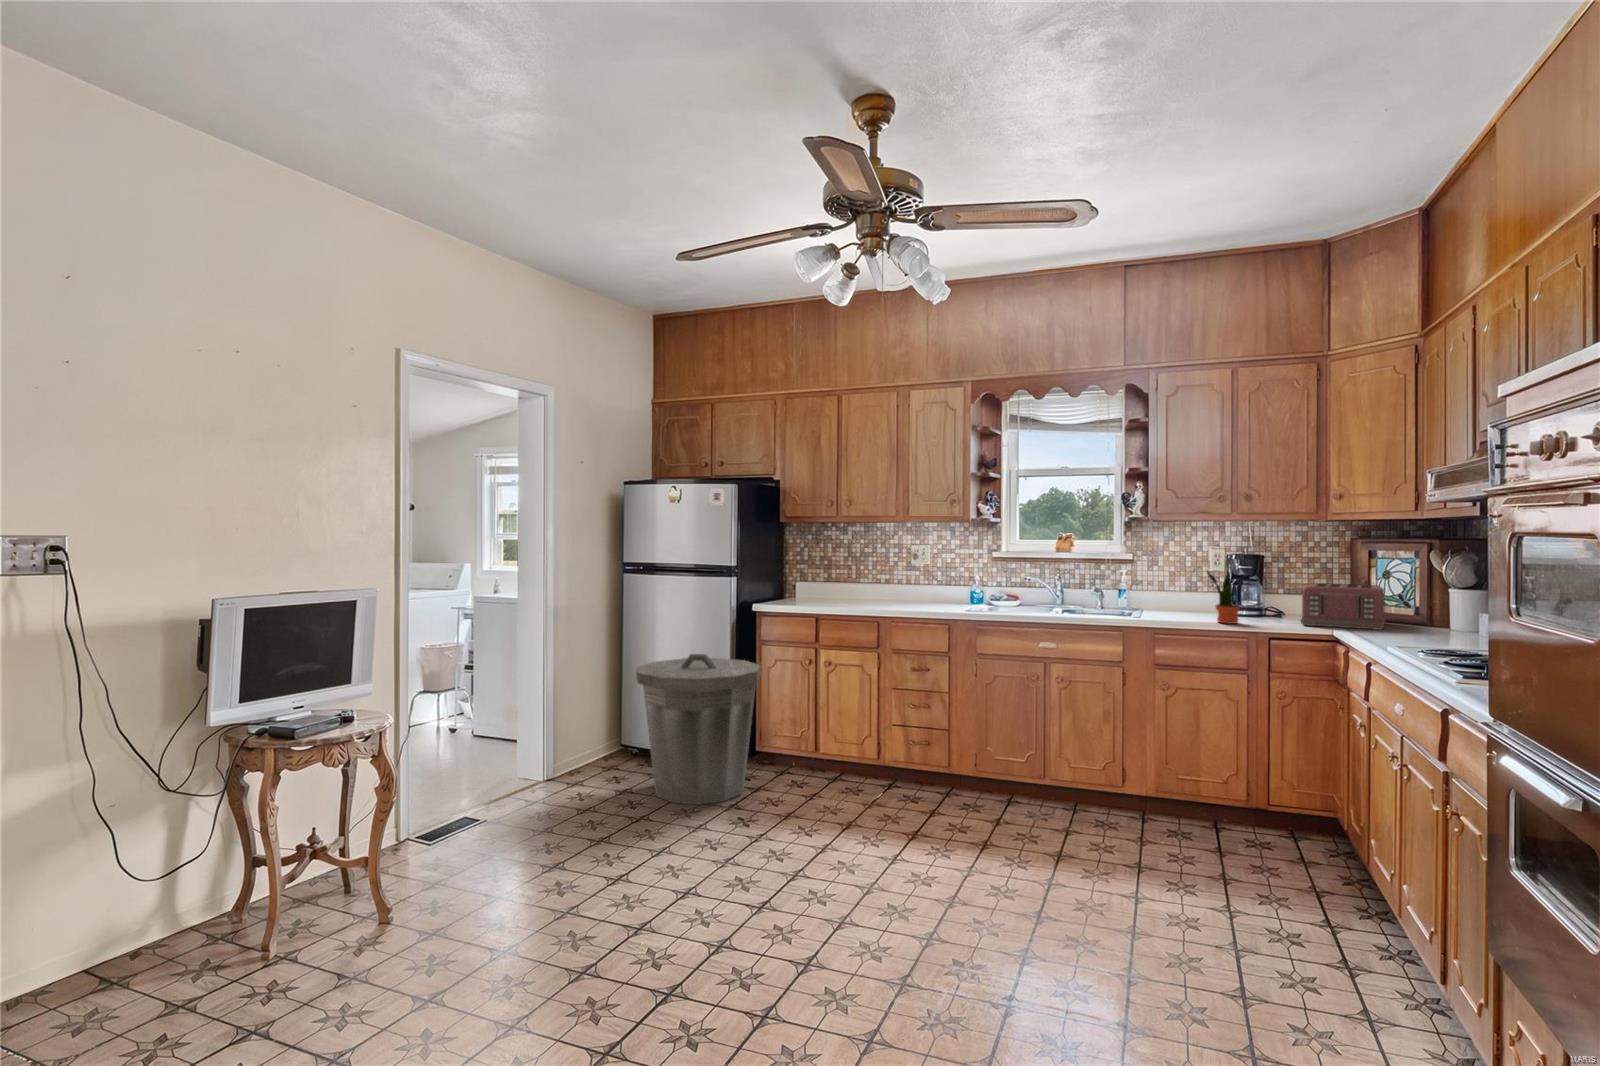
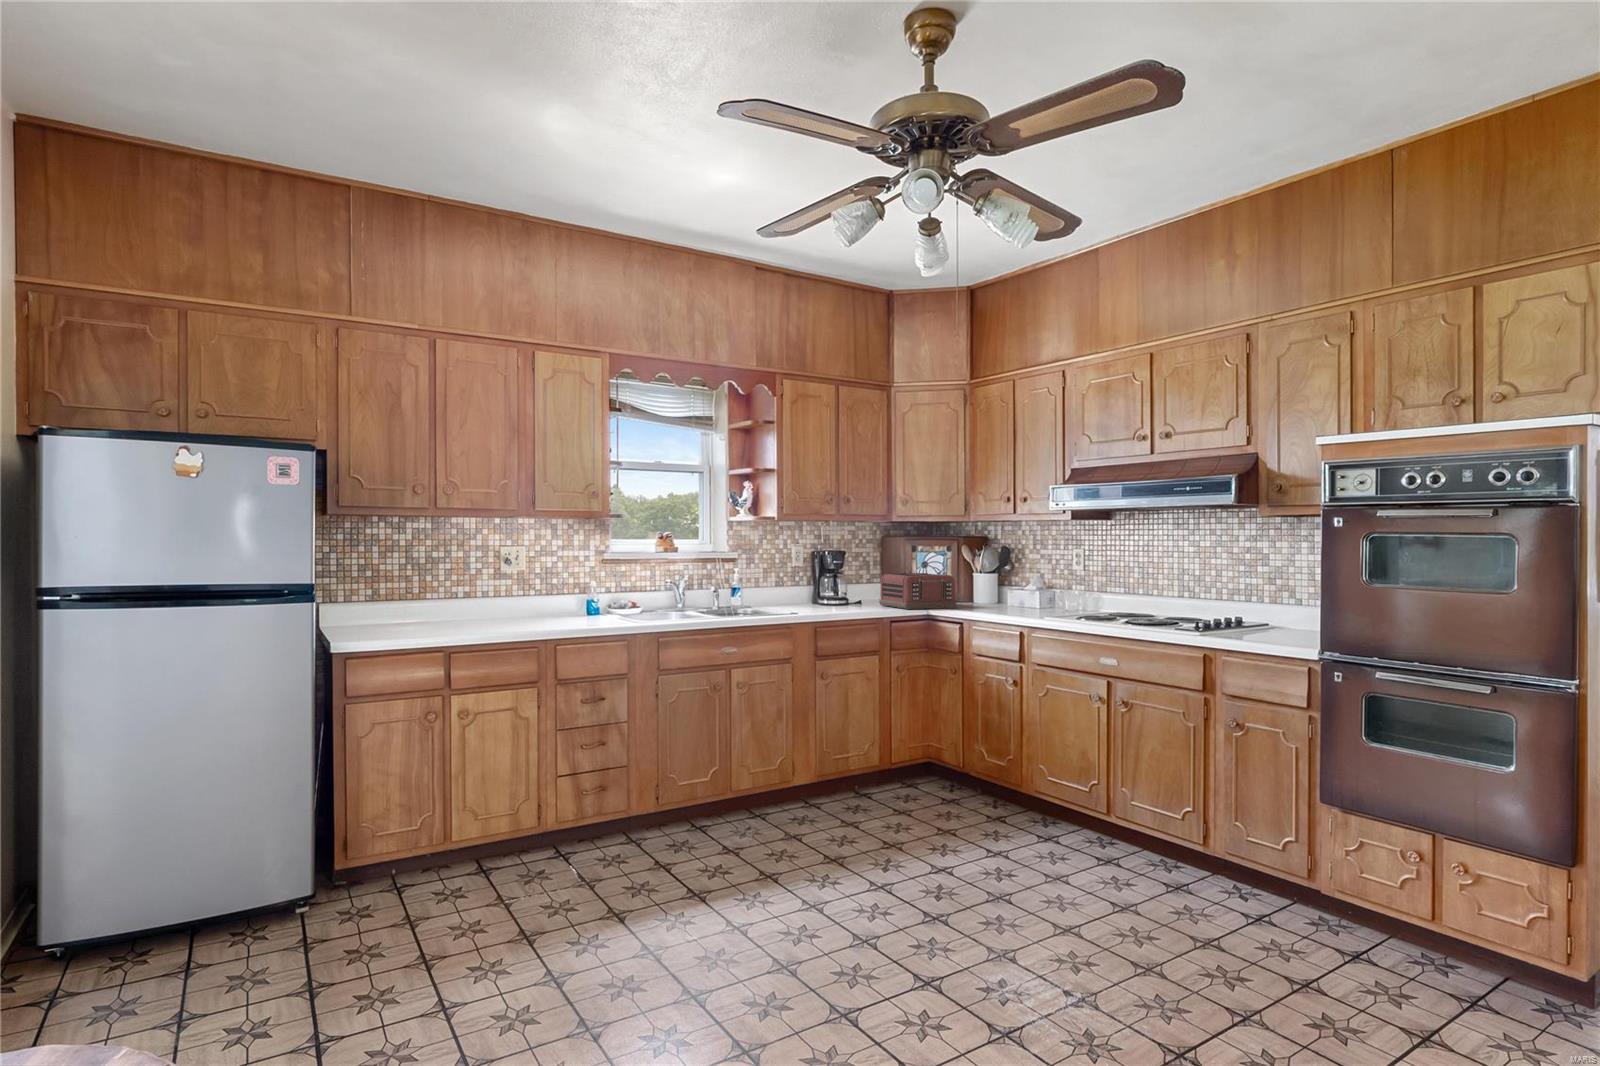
potted plant: present [1207,571,1241,624] -> none [846,563,871,613]
trash can: present [636,654,761,805] -> none [217,725,446,987]

